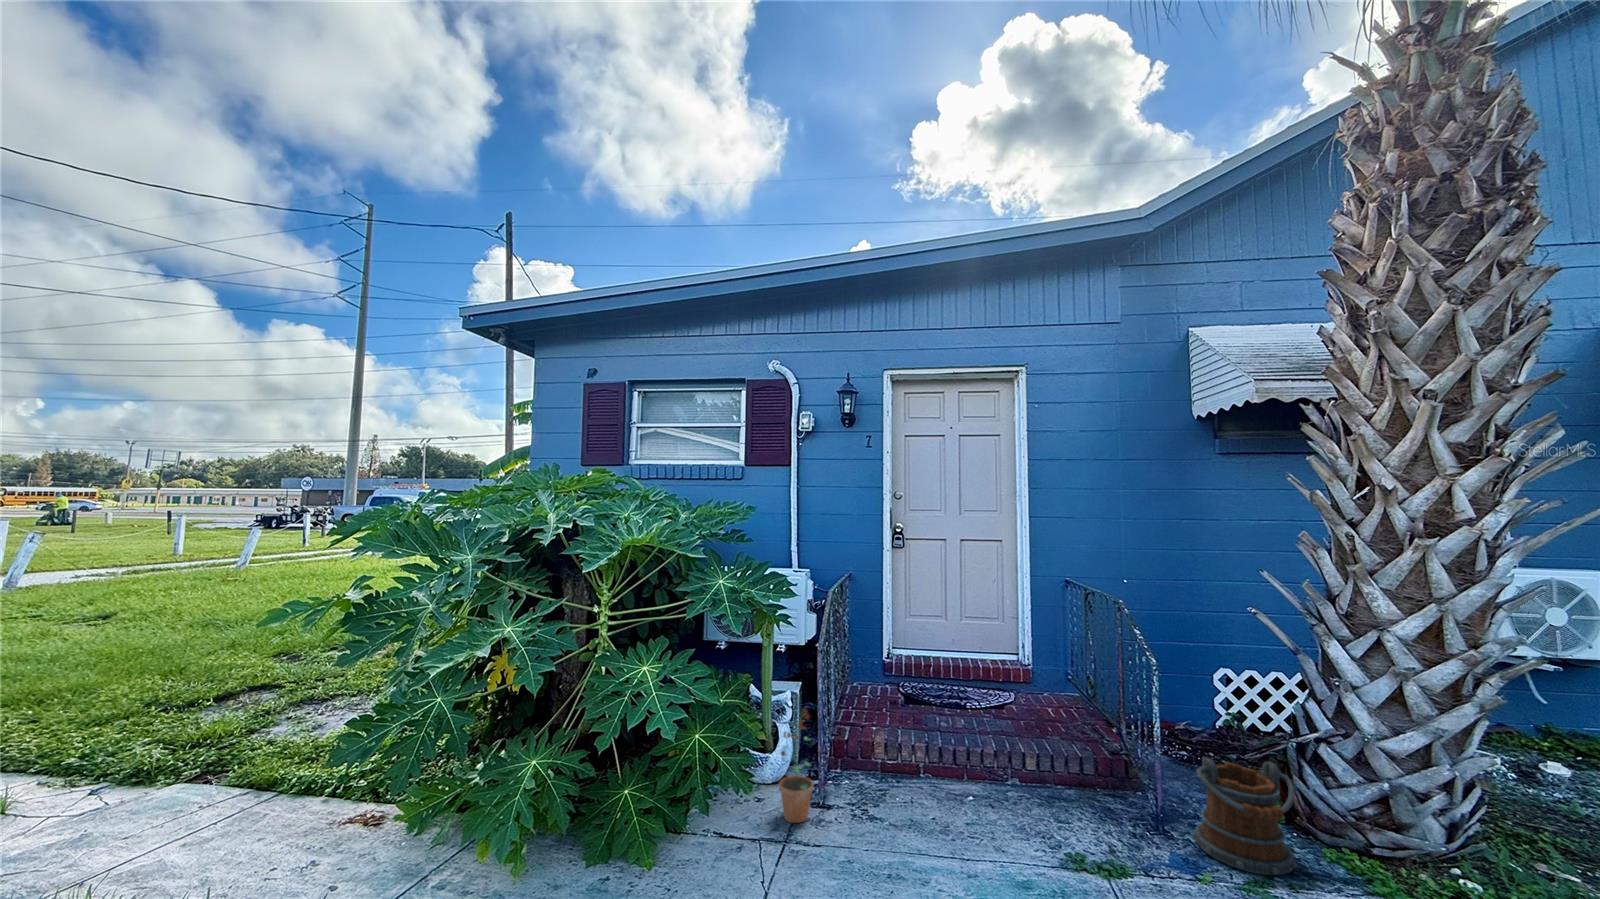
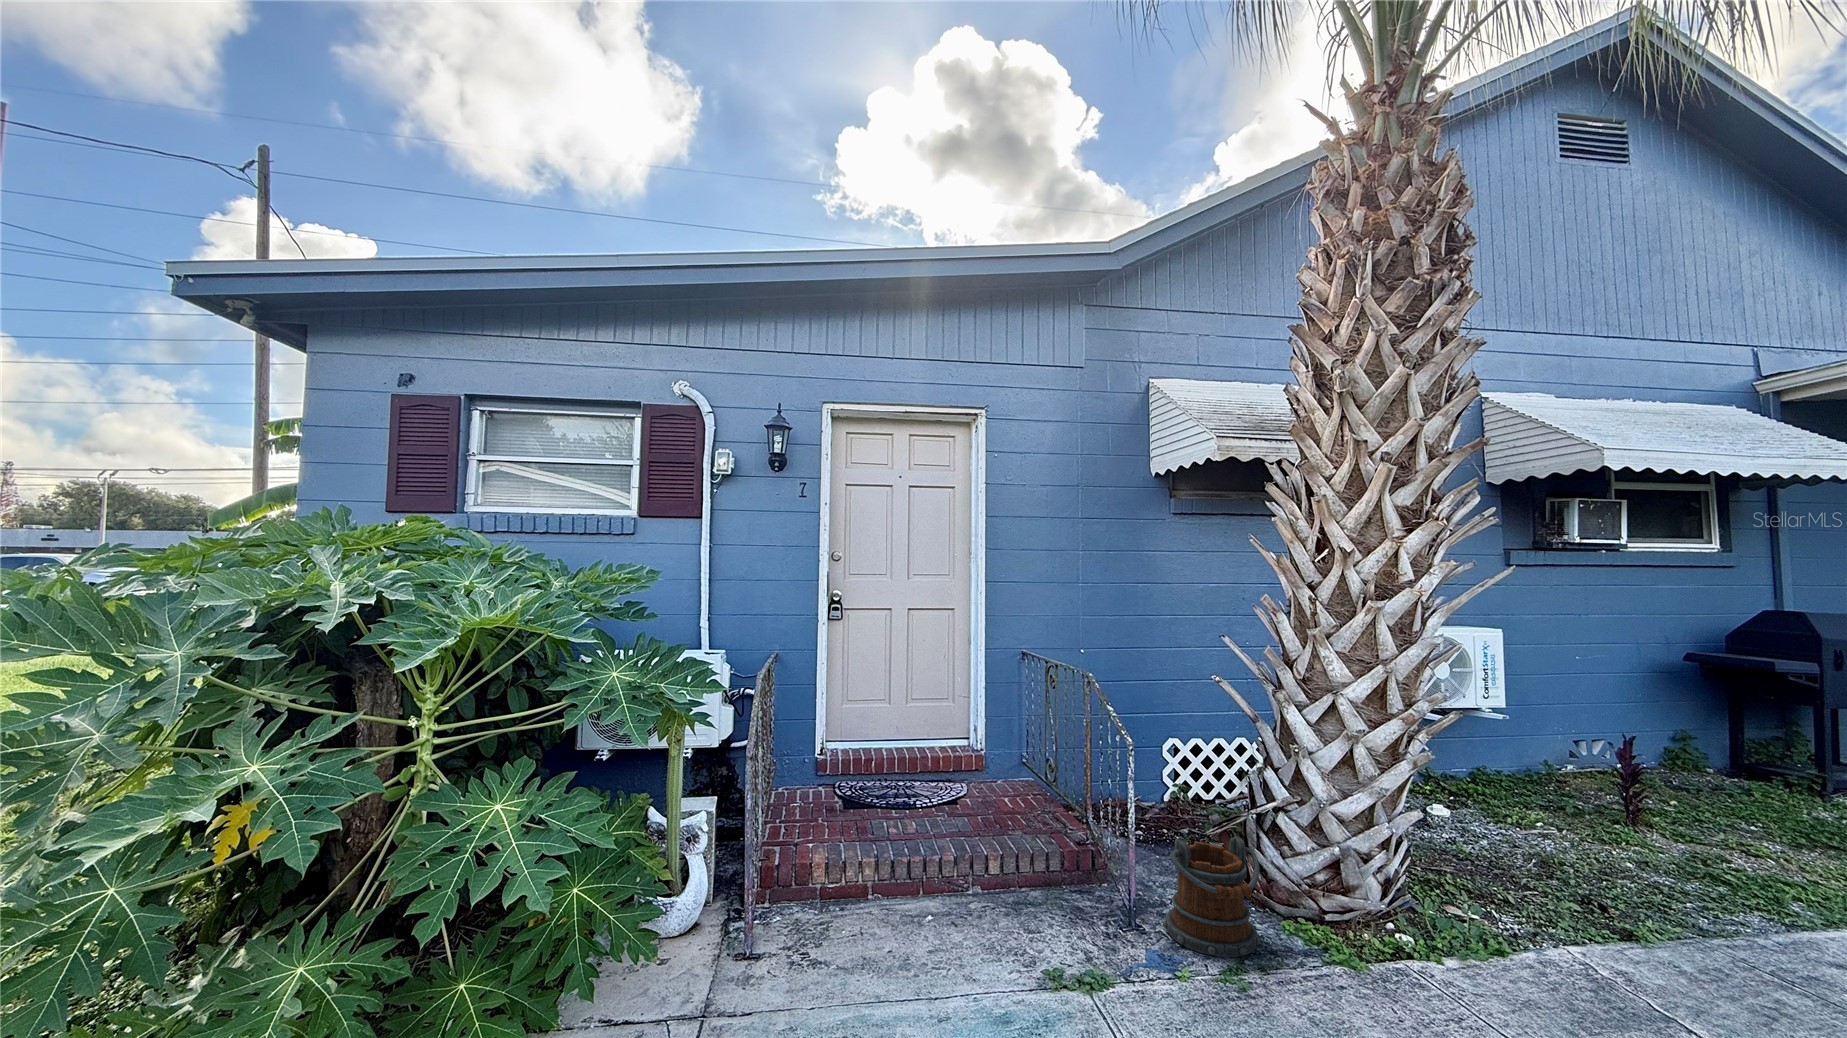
potted plant: present [779,708,813,823] -> none [691,833,740,986]

